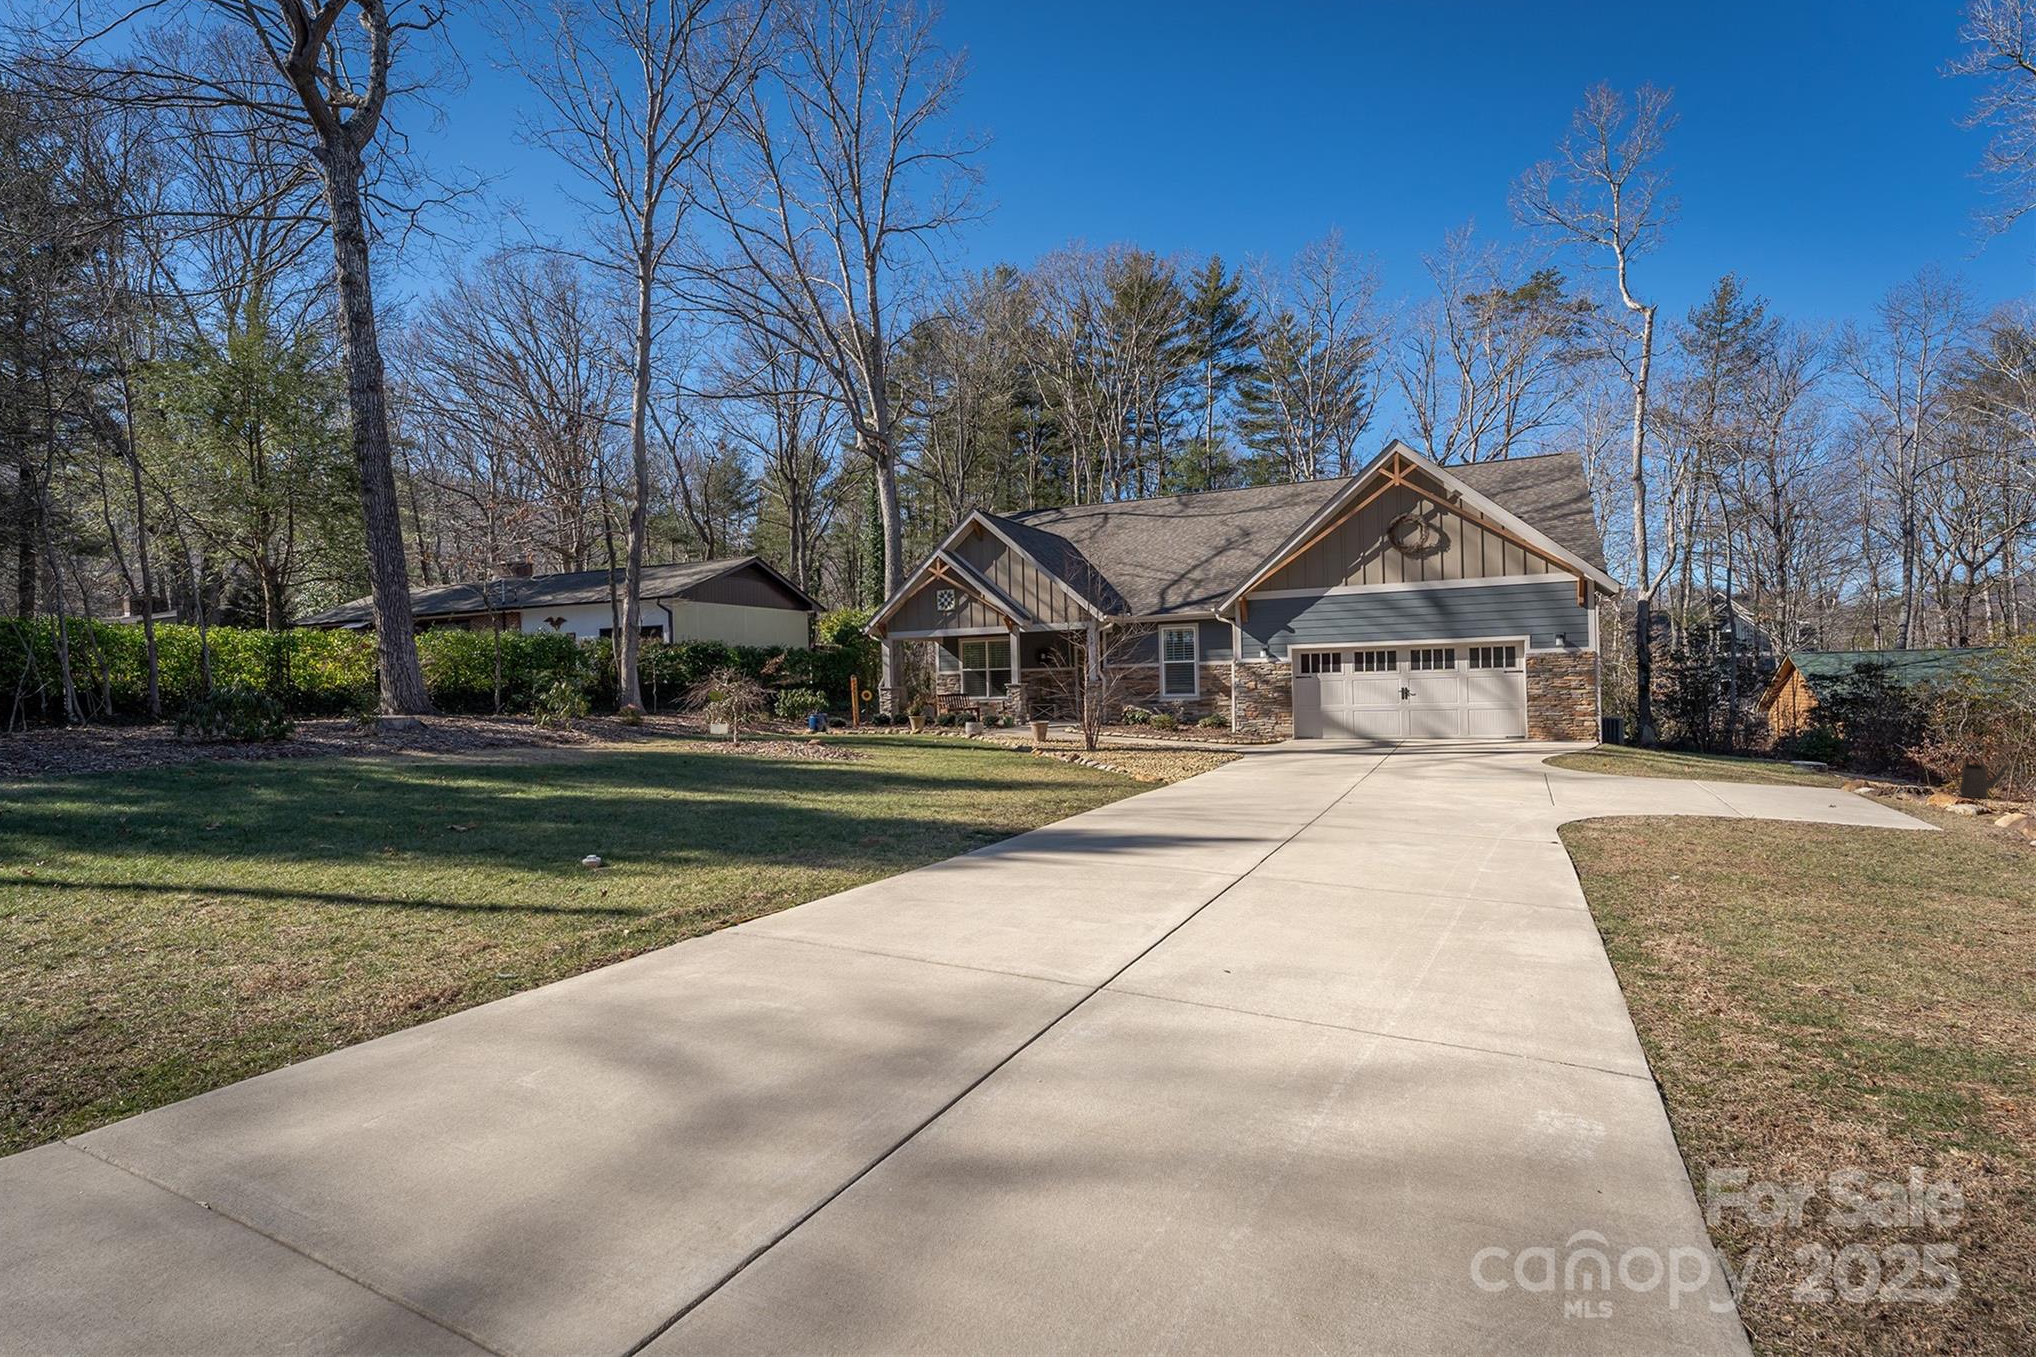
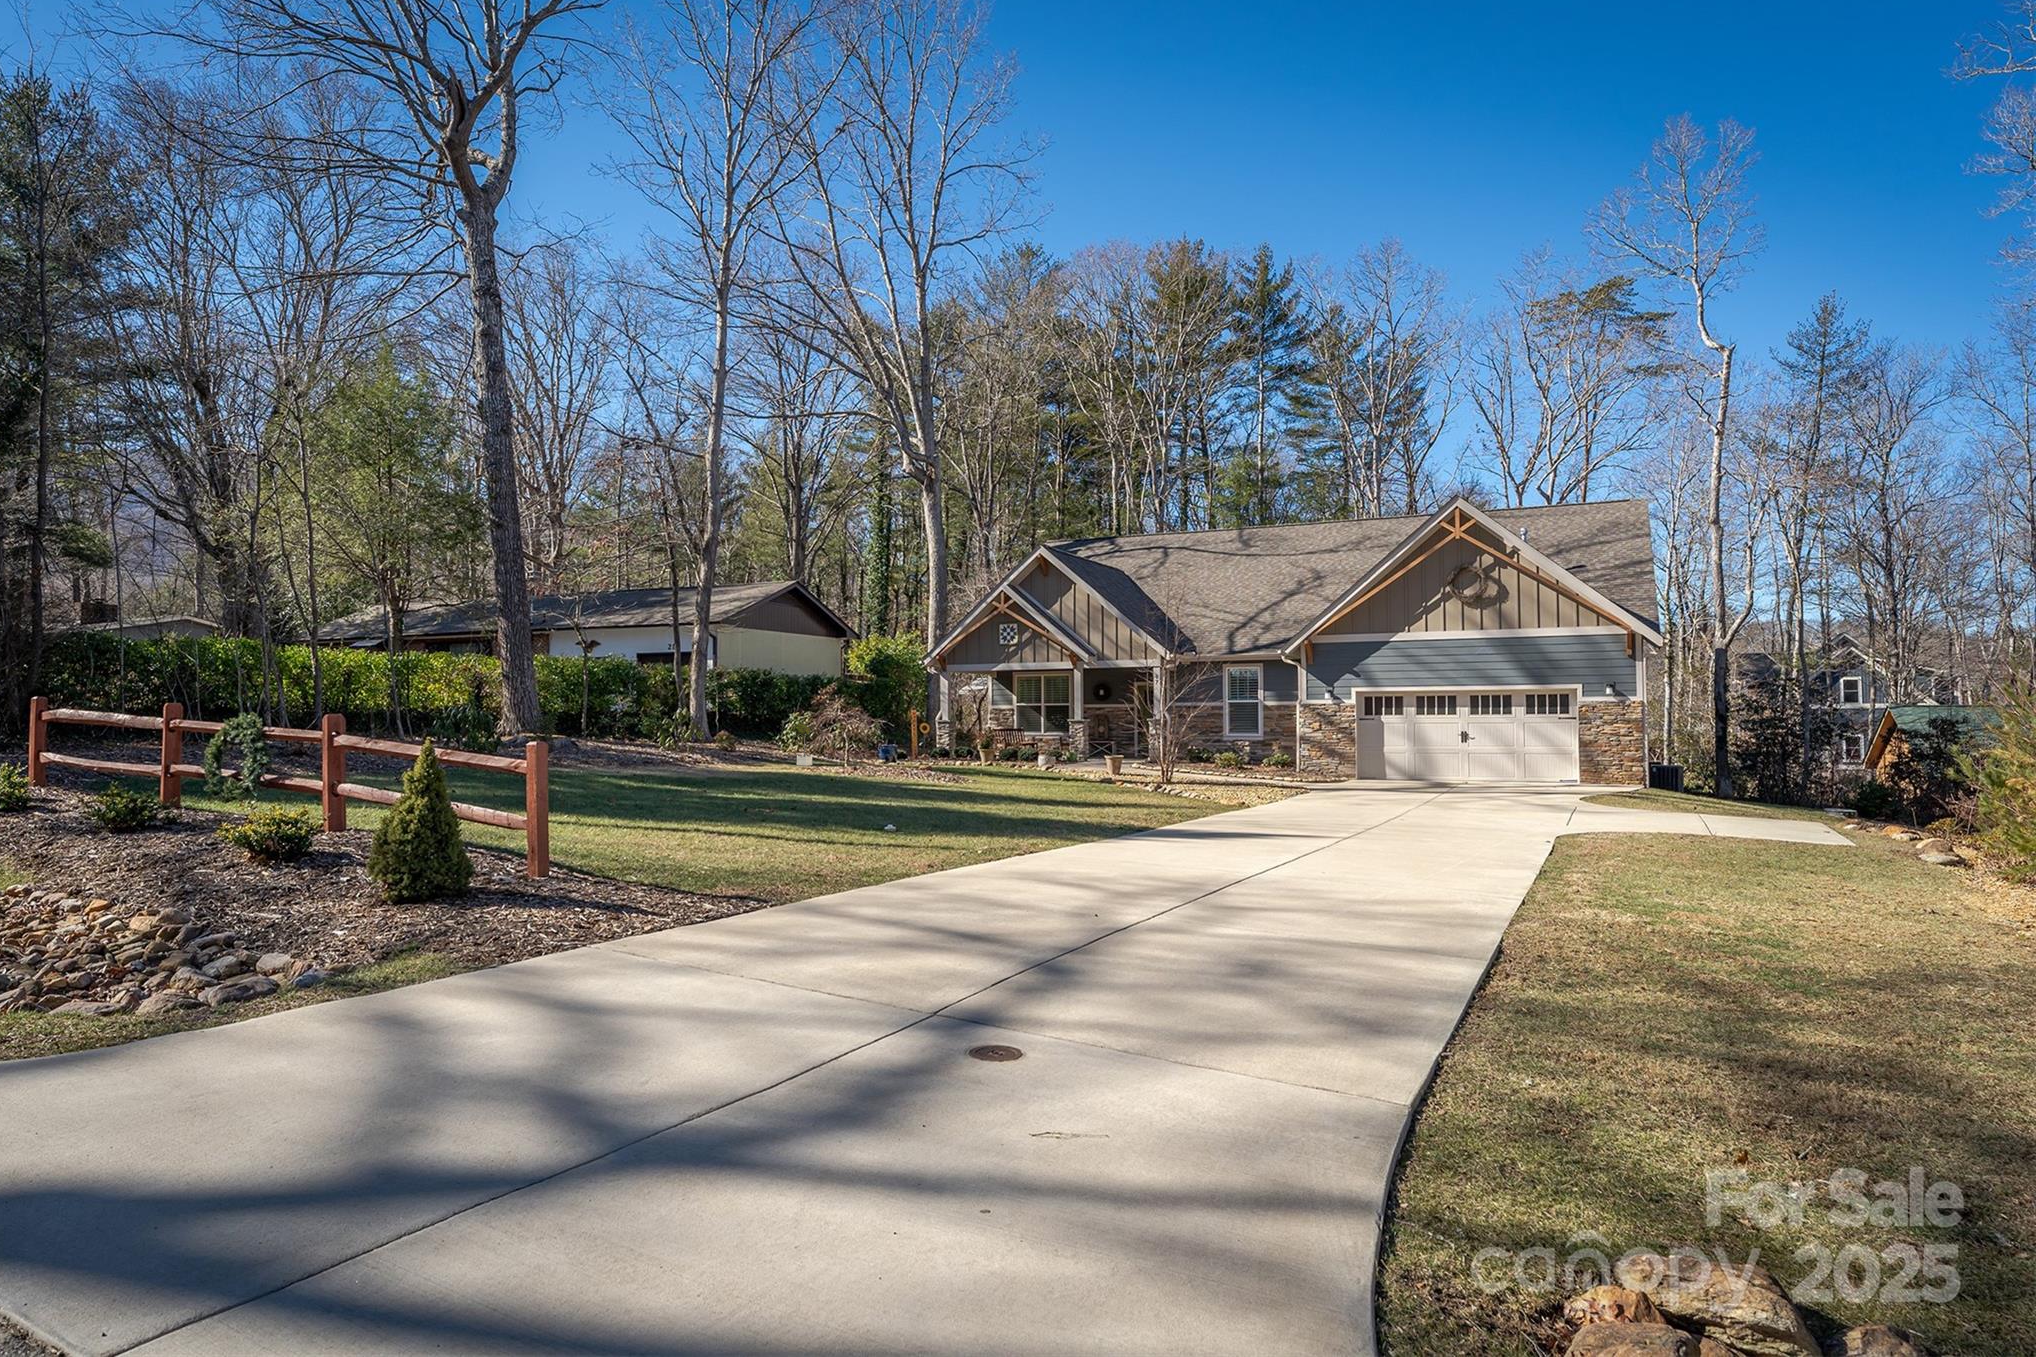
watering can: present [1956,758,2010,798] -> none [1907,798,1949,832]

